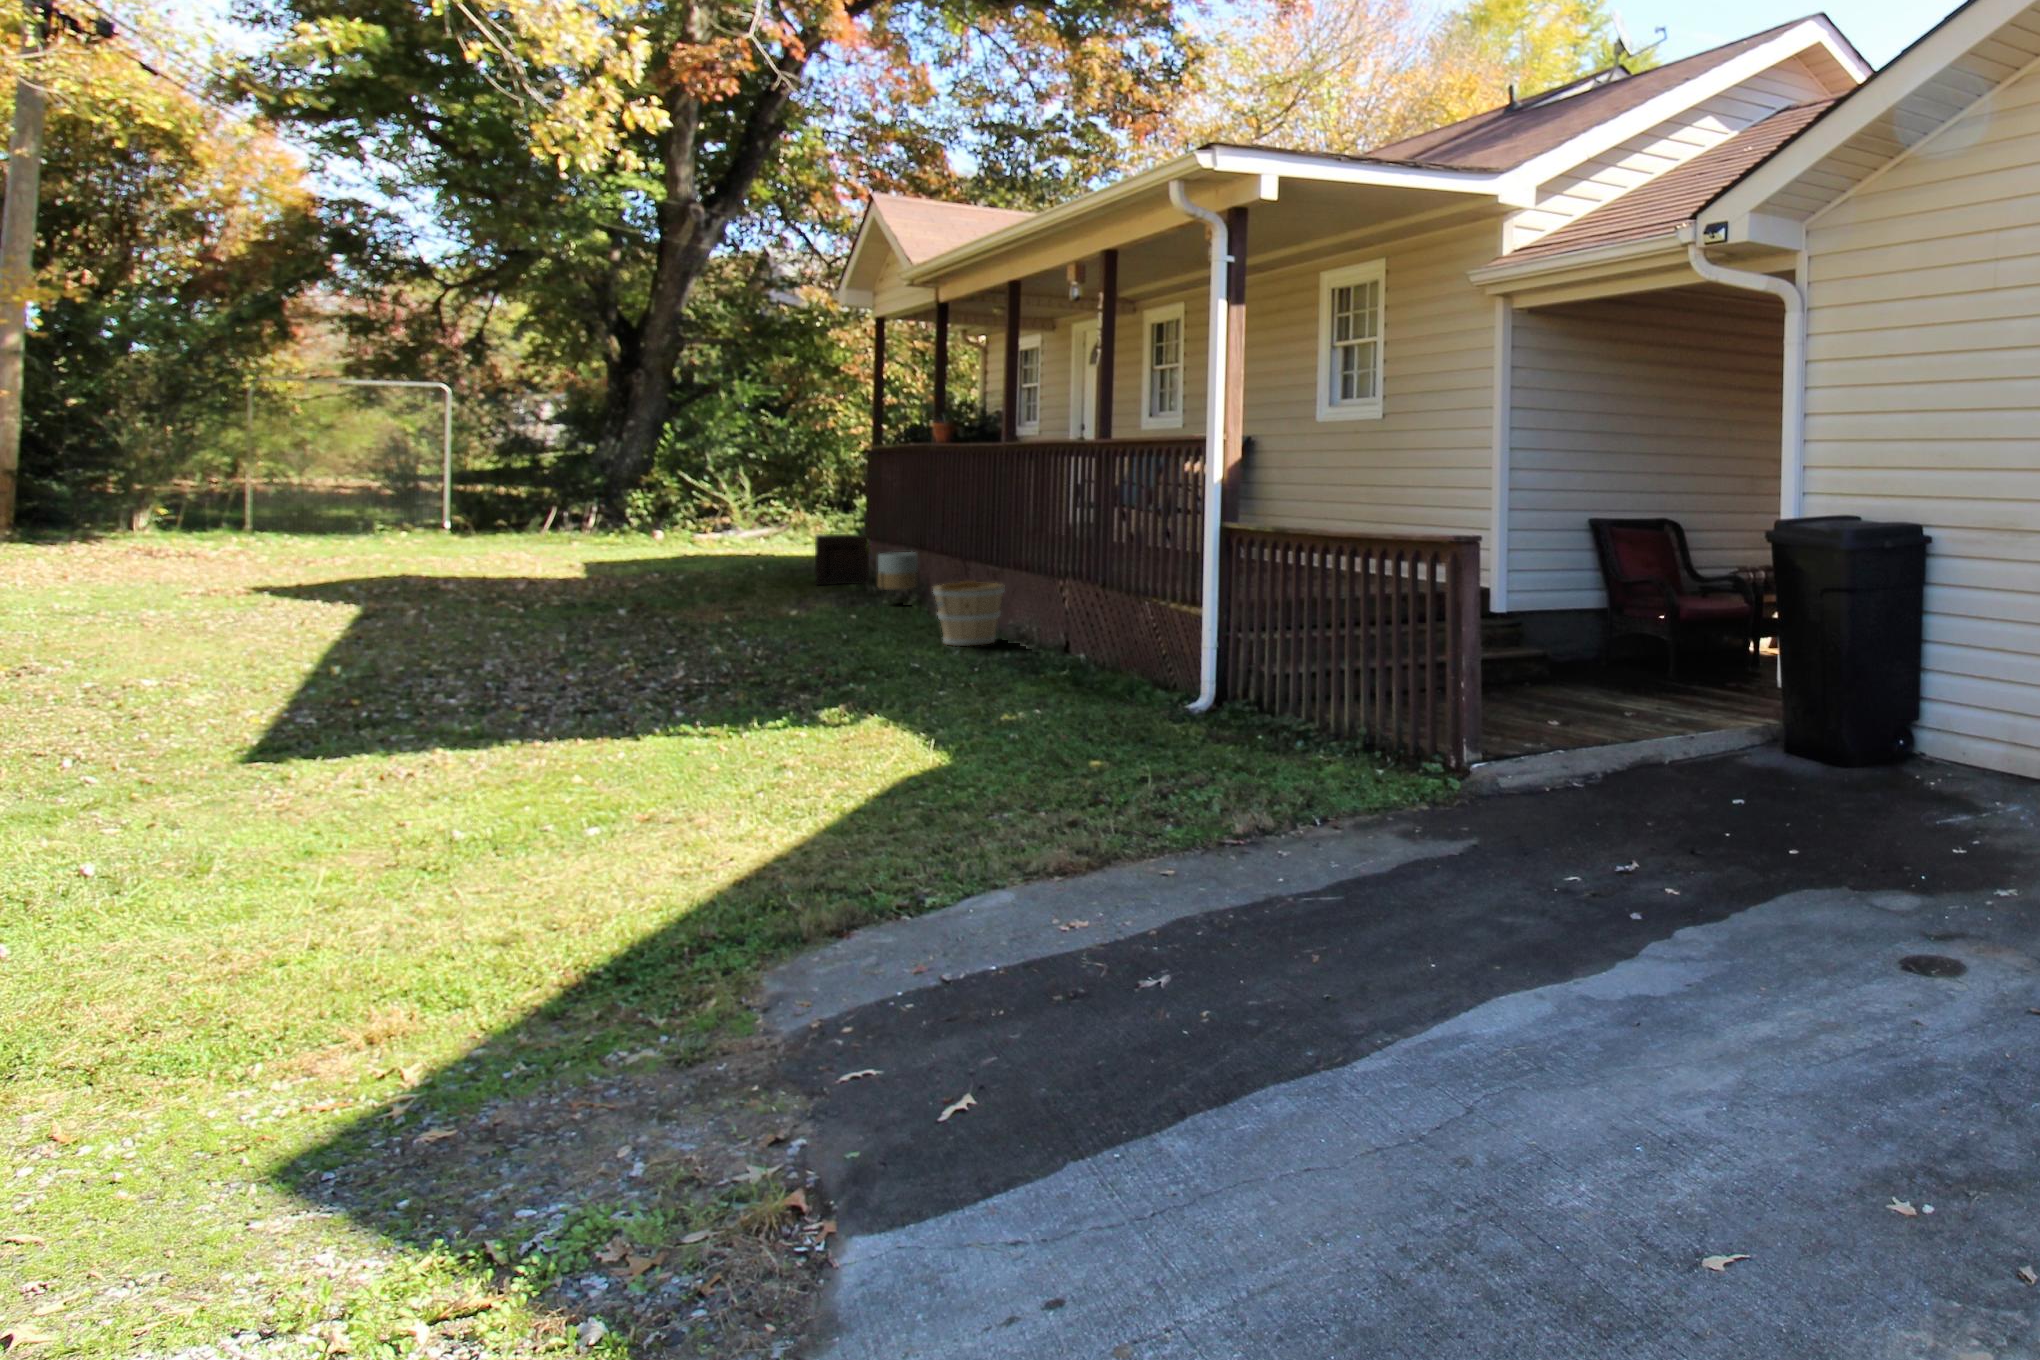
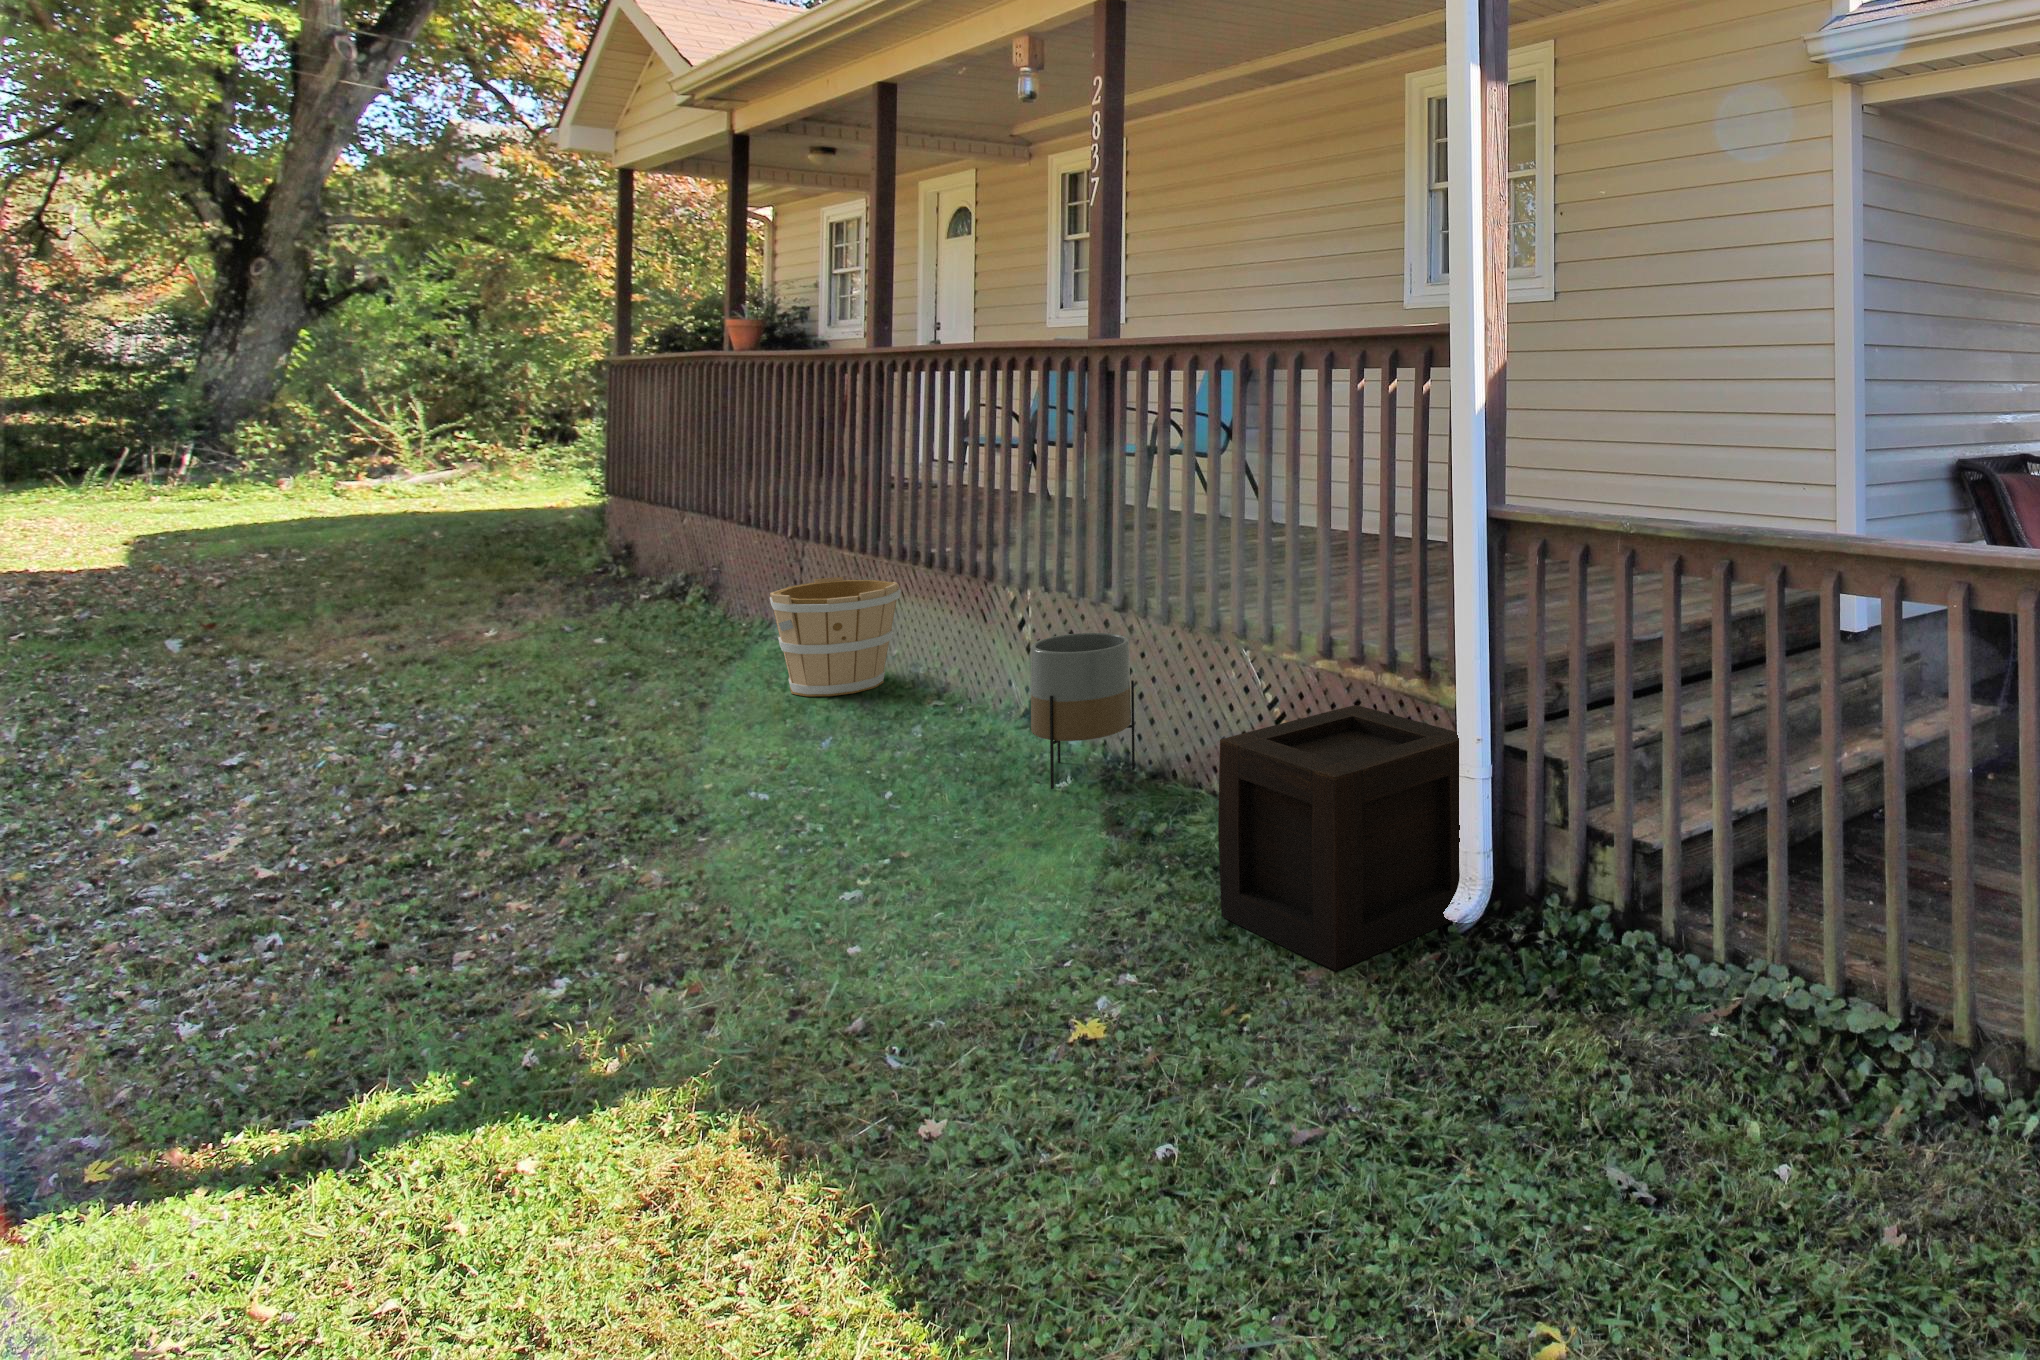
wooden crate: present [815,533,869,585] -> present [1218,705,1460,971]
planter: present [878,552,919,607] -> present [1031,633,1135,789]

